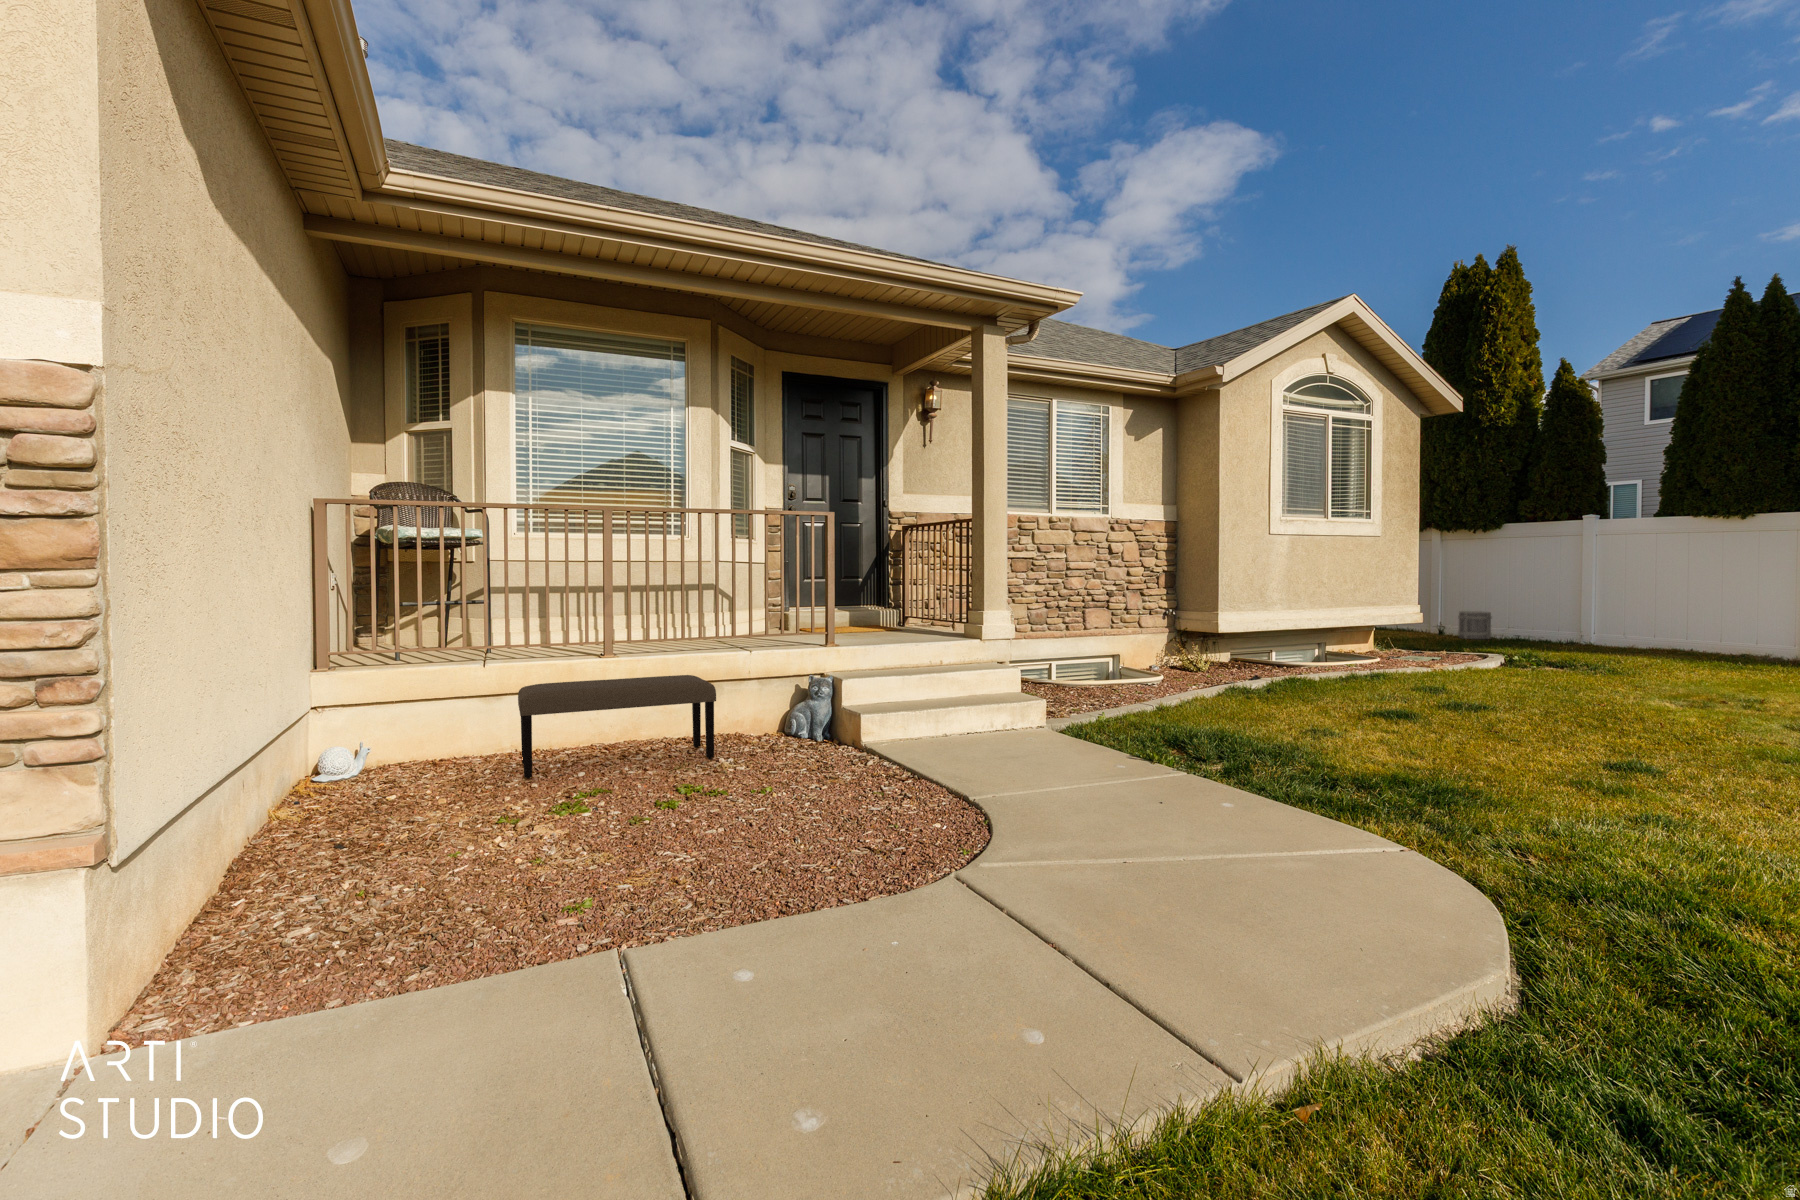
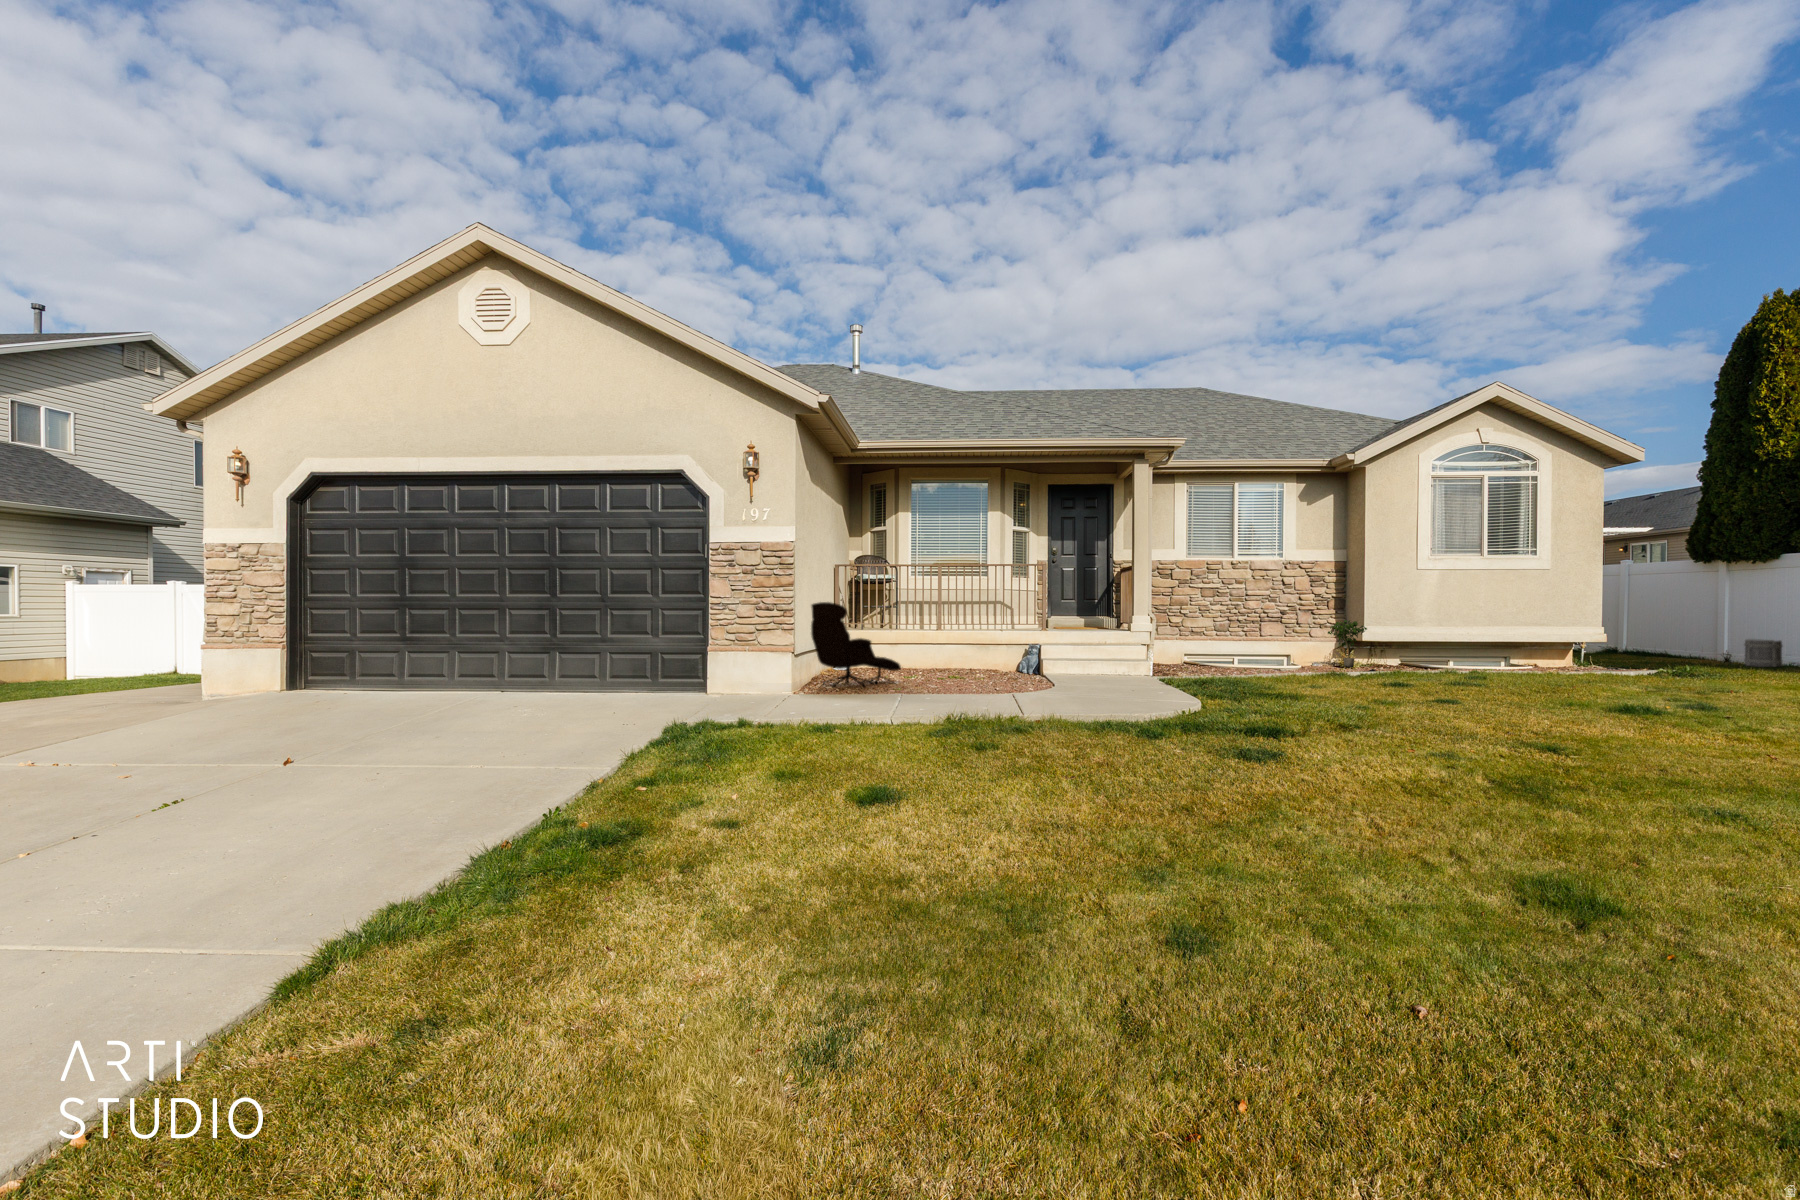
potted plant: none [1167,603,1223,669] -> present [1328,620,1367,667]
lounge chair: none [145,608,530,937] -> present [811,602,901,687]
bench: present [518,675,716,778] -> none [904,640,980,675]

